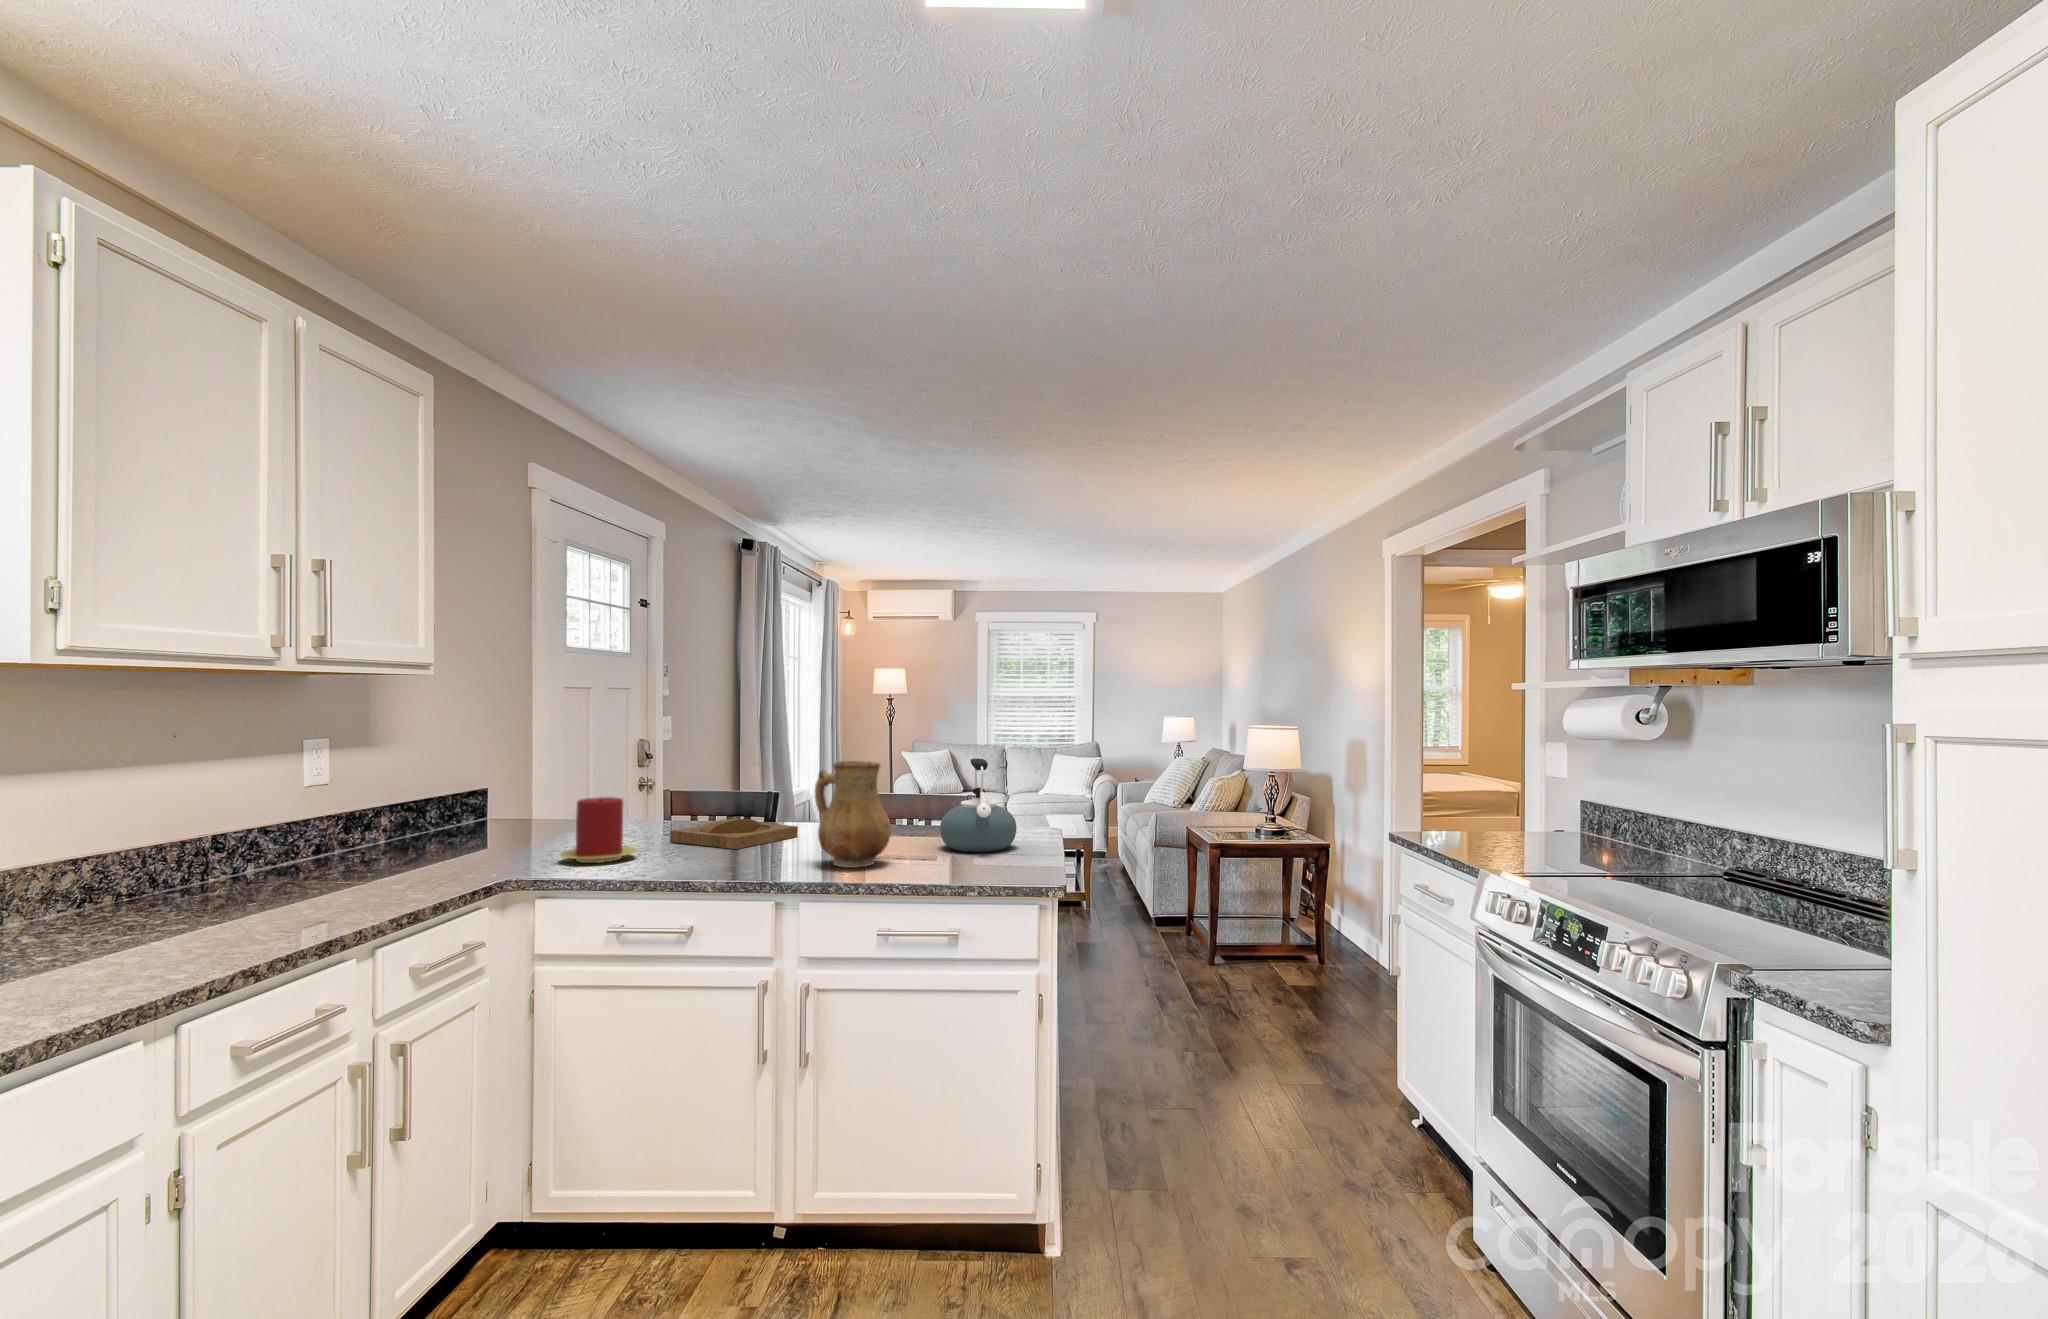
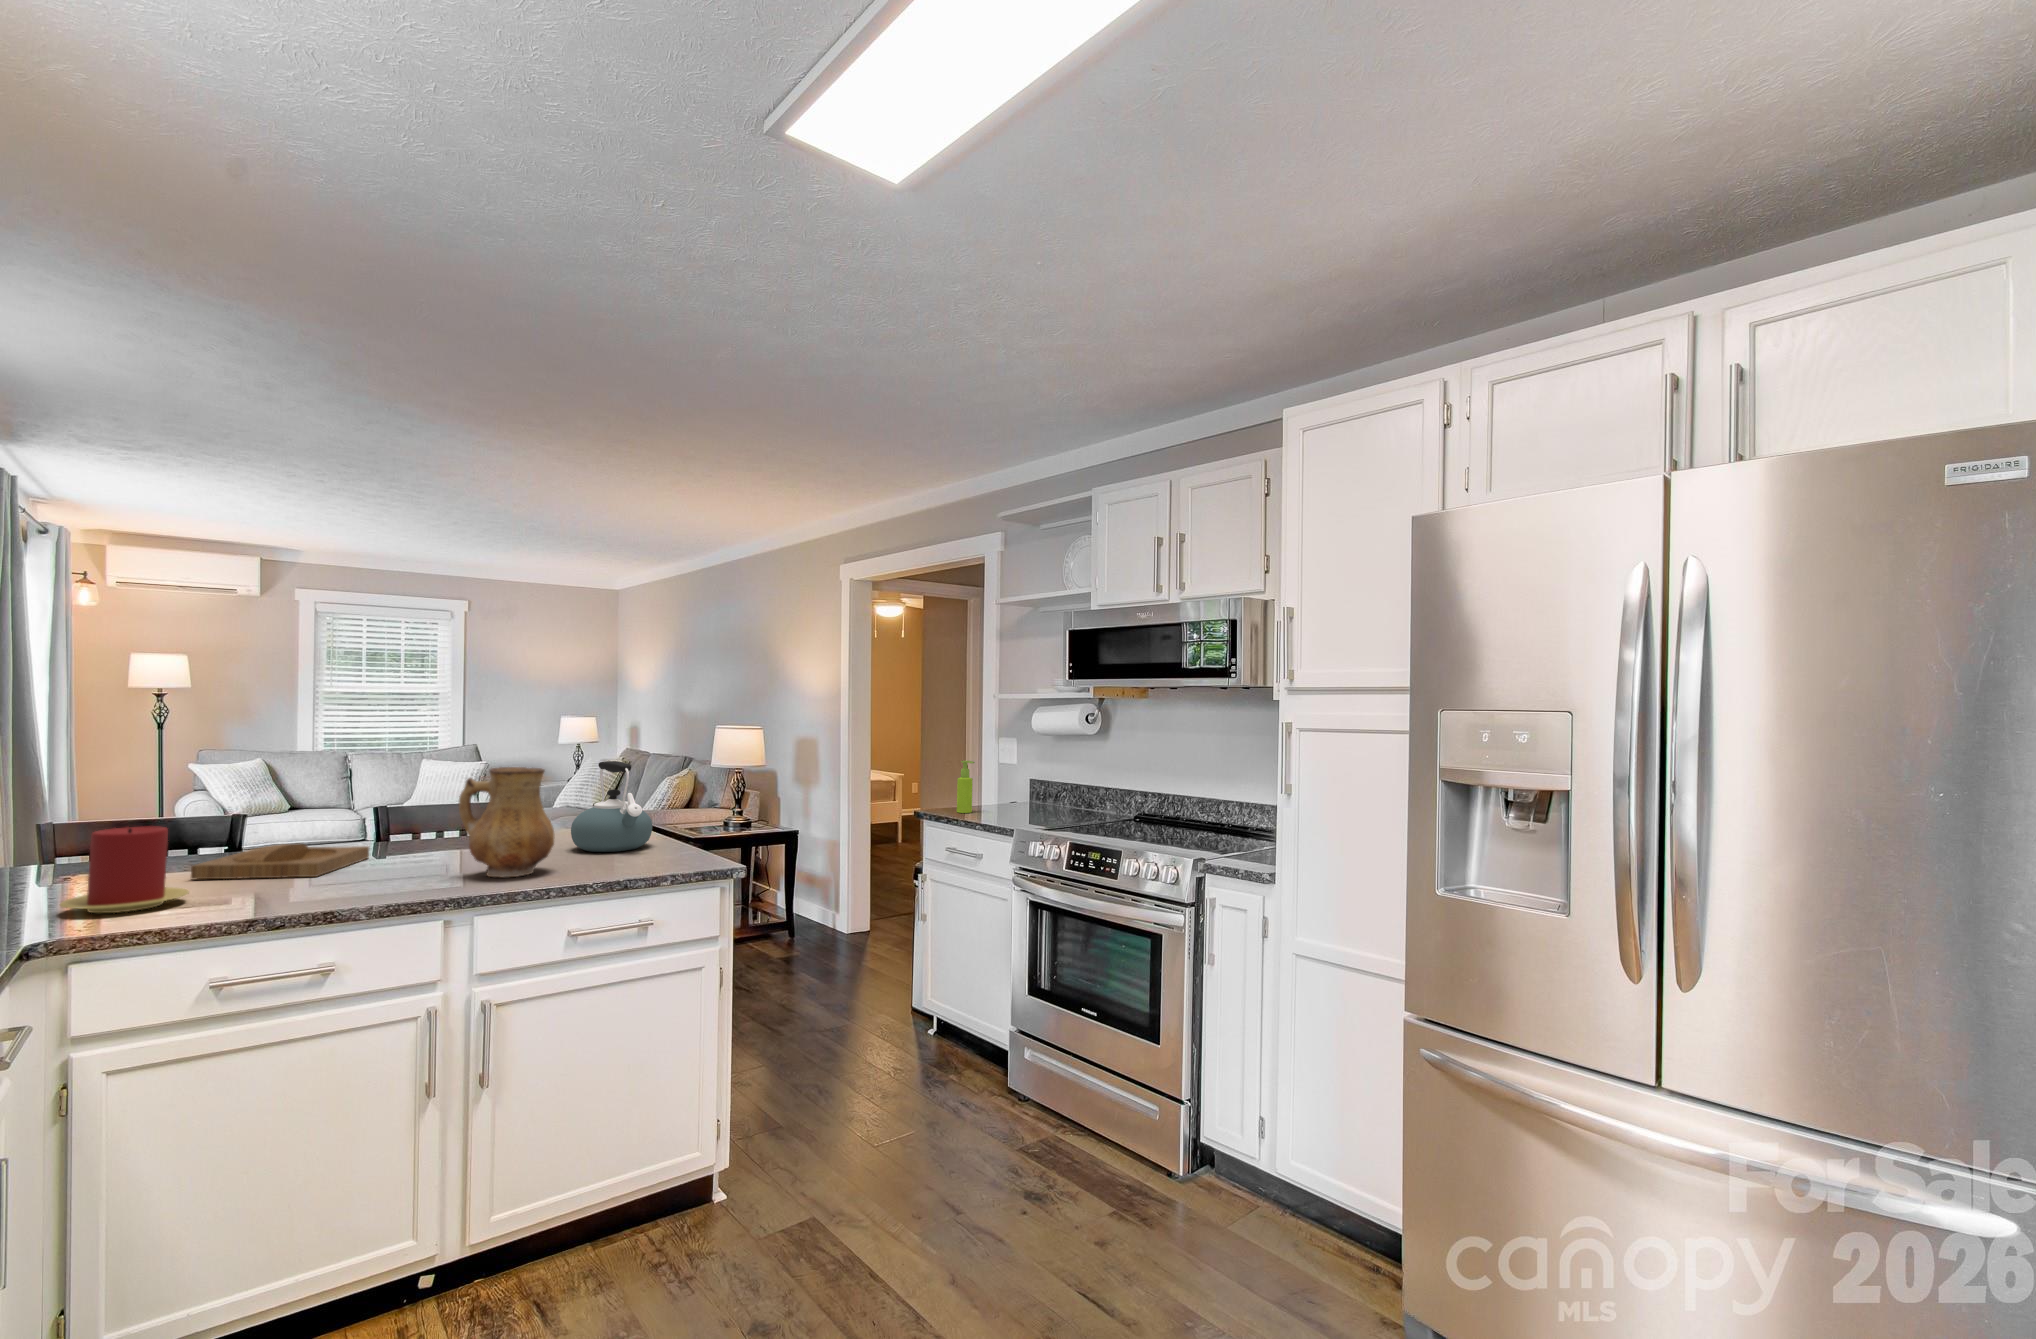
soap dispenser: none [1433,774,1455,845] -> present [957,761,974,813]

